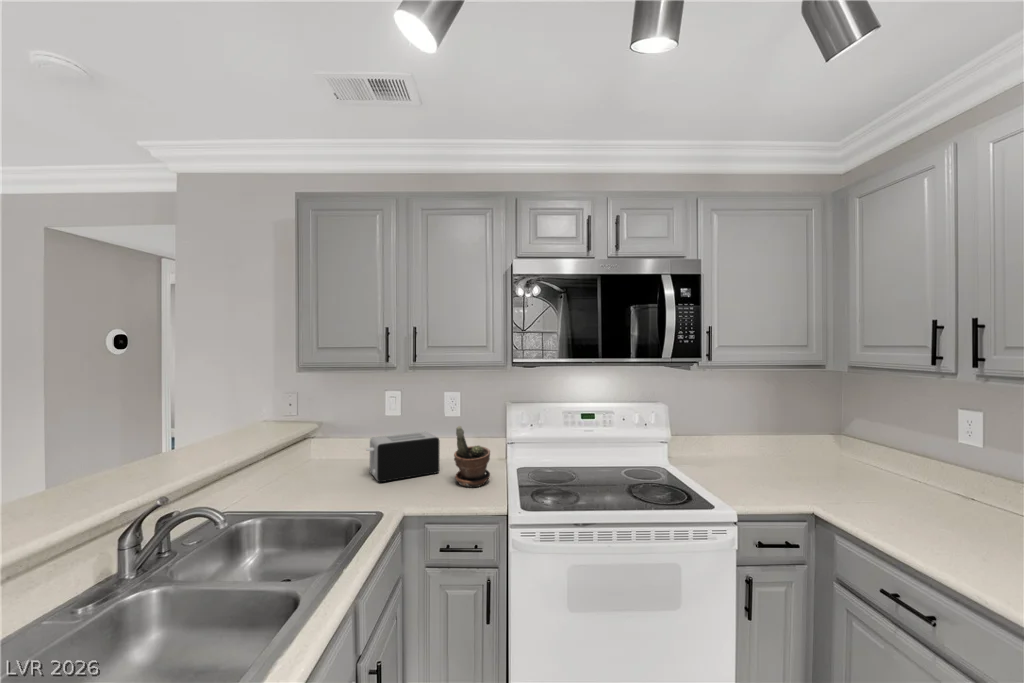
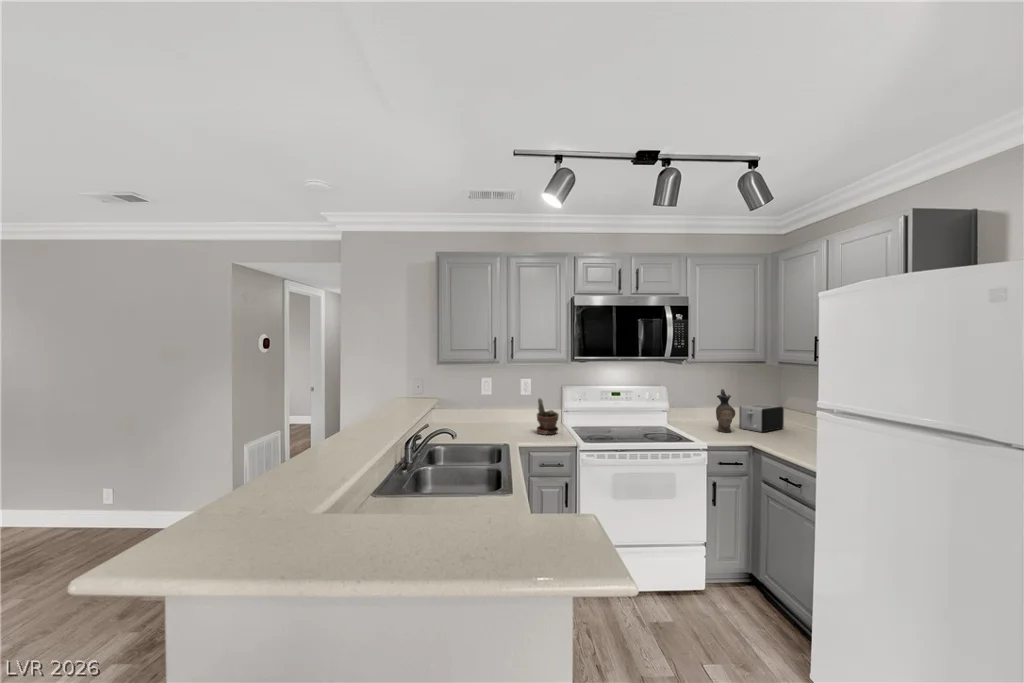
ceramic pitcher: none [745,408,778,479] -> present [716,389,735,432]
toaster: present [366,432,440,482] -> present [739,404,784,432]

